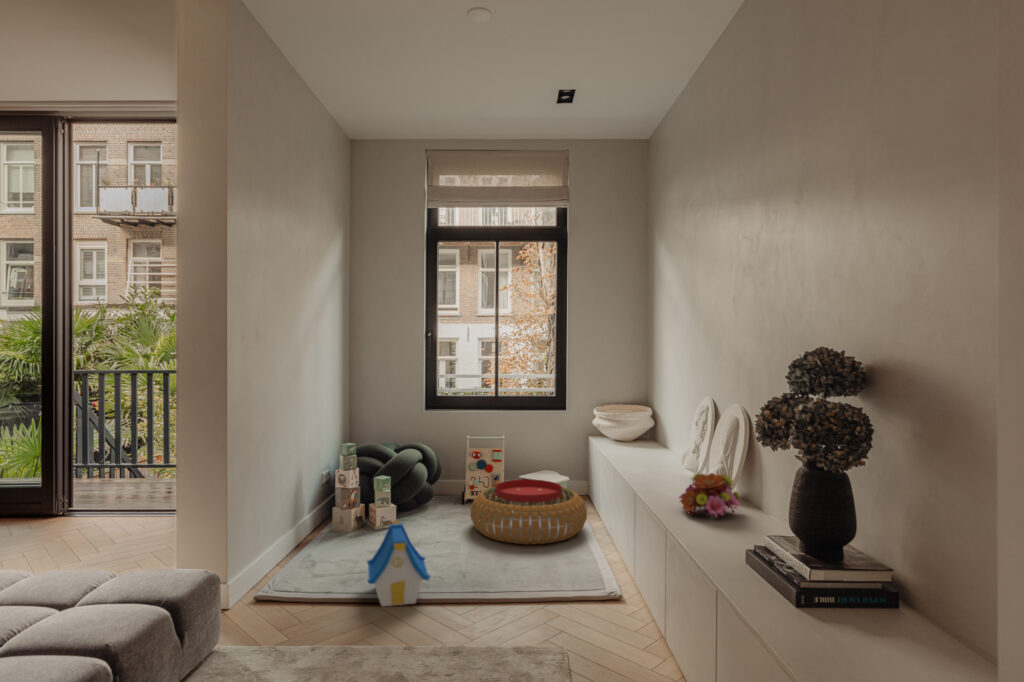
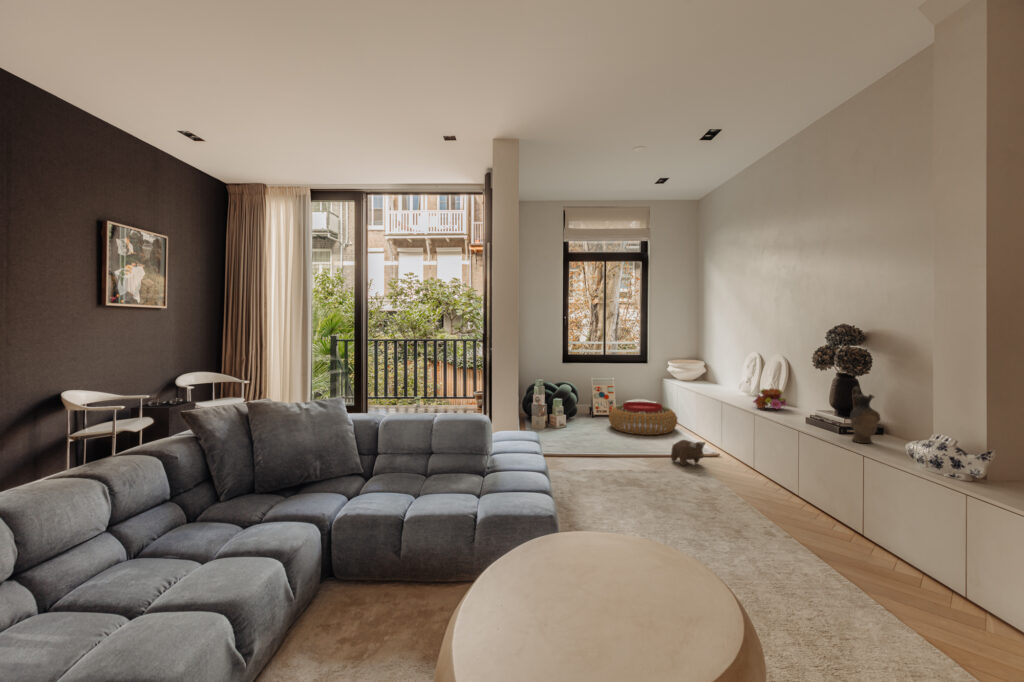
ceramic pitcher: none [815,496,880,642] -> present [850,387,880,443]
toy house: present [367,520,430,606] -> none [578,418,619,459]
plush toy: none [523,572,581,628] -> present [671,440,705,466]

